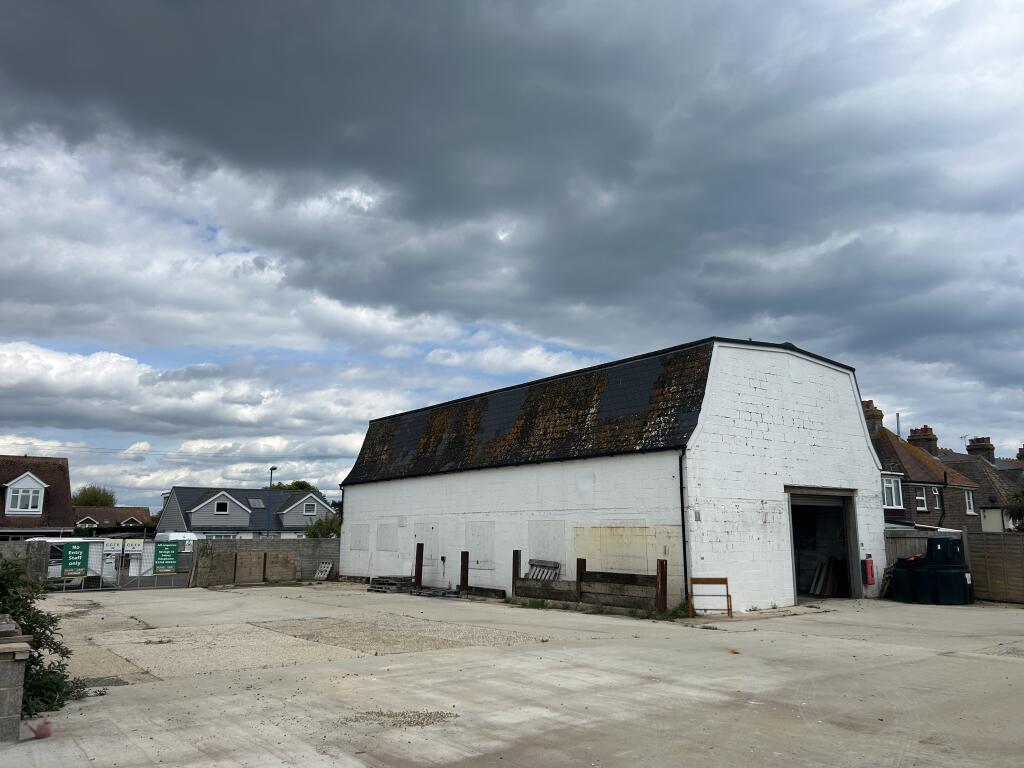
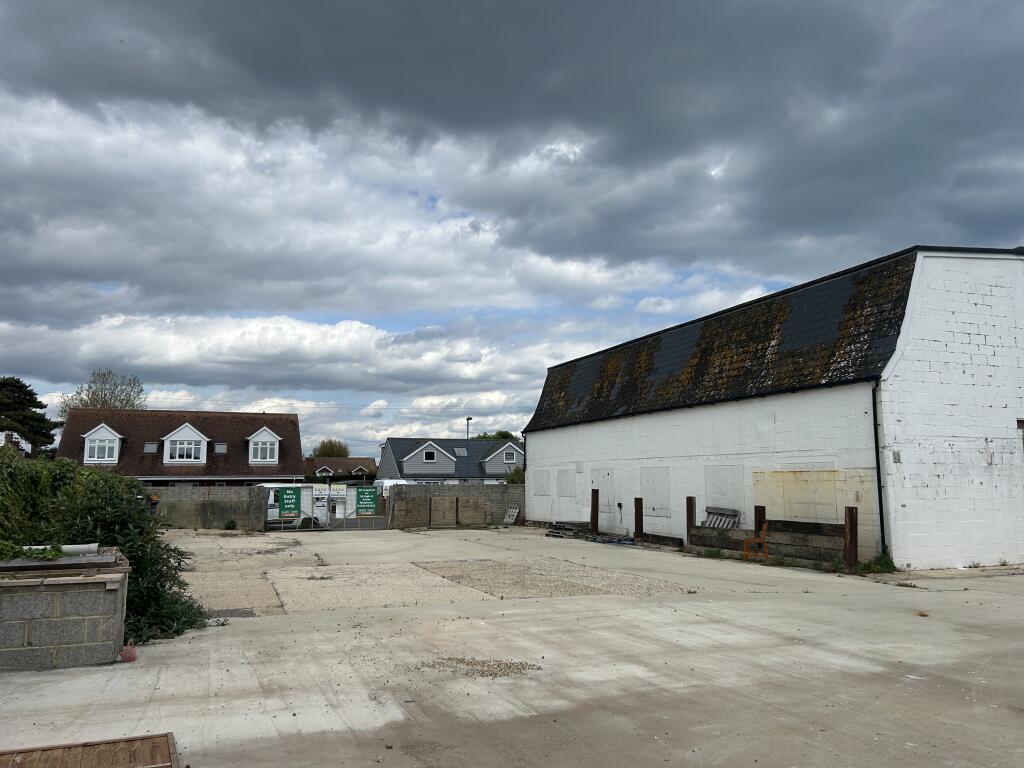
bench: present [689,577,733,618] -> present [743,522,769,562]

